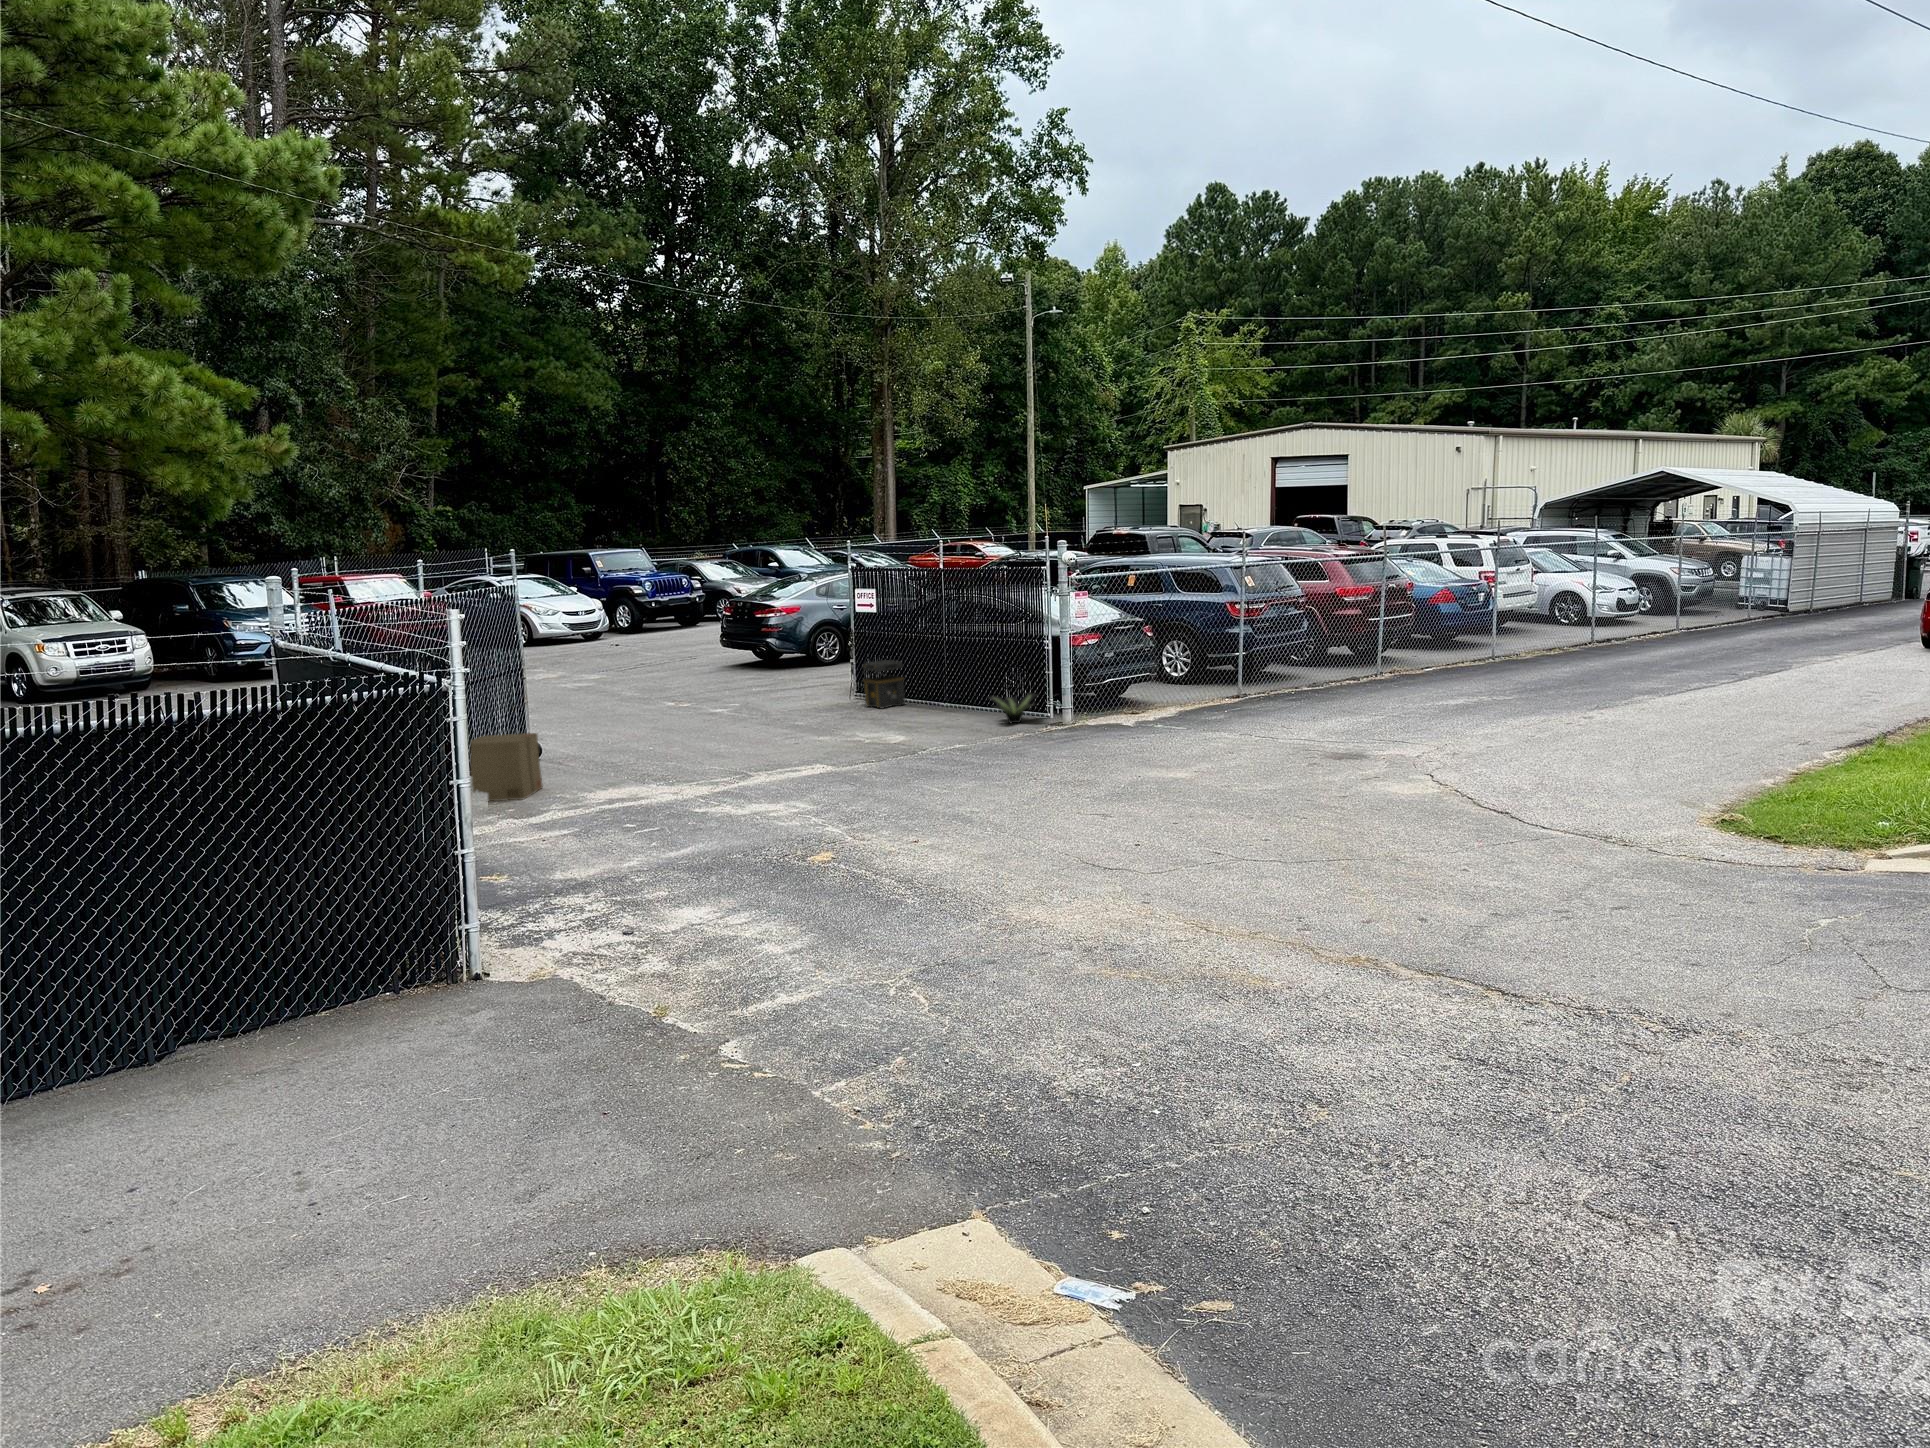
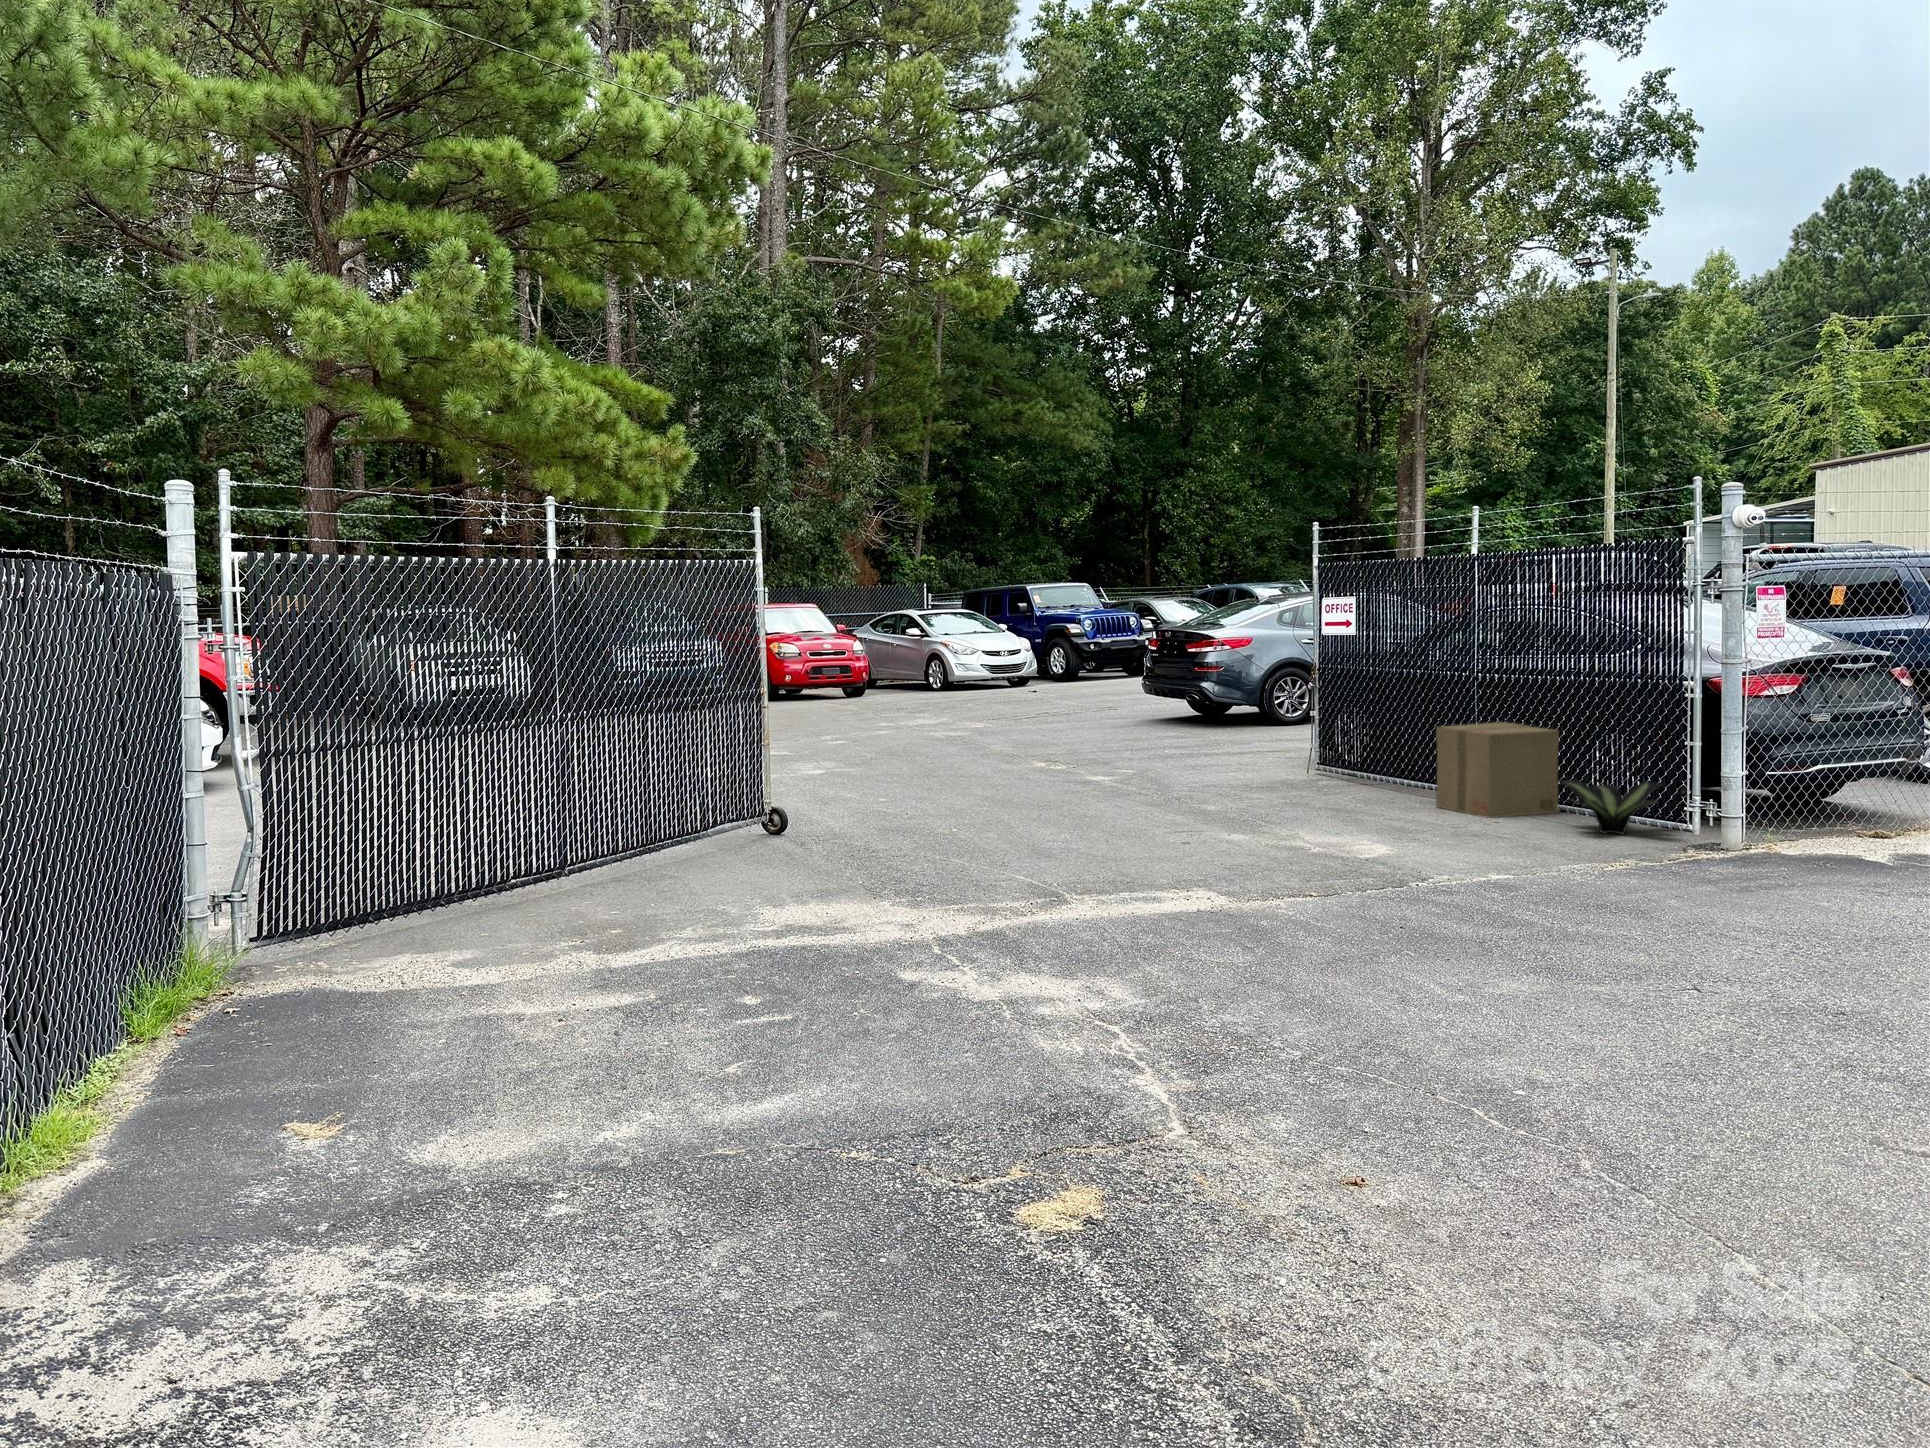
toolbox: present [863,660,905,708] -> none [1332,710,1402,788]
cardboard box: present [471,733,543,801] -> present [1436,722,1559,818]

